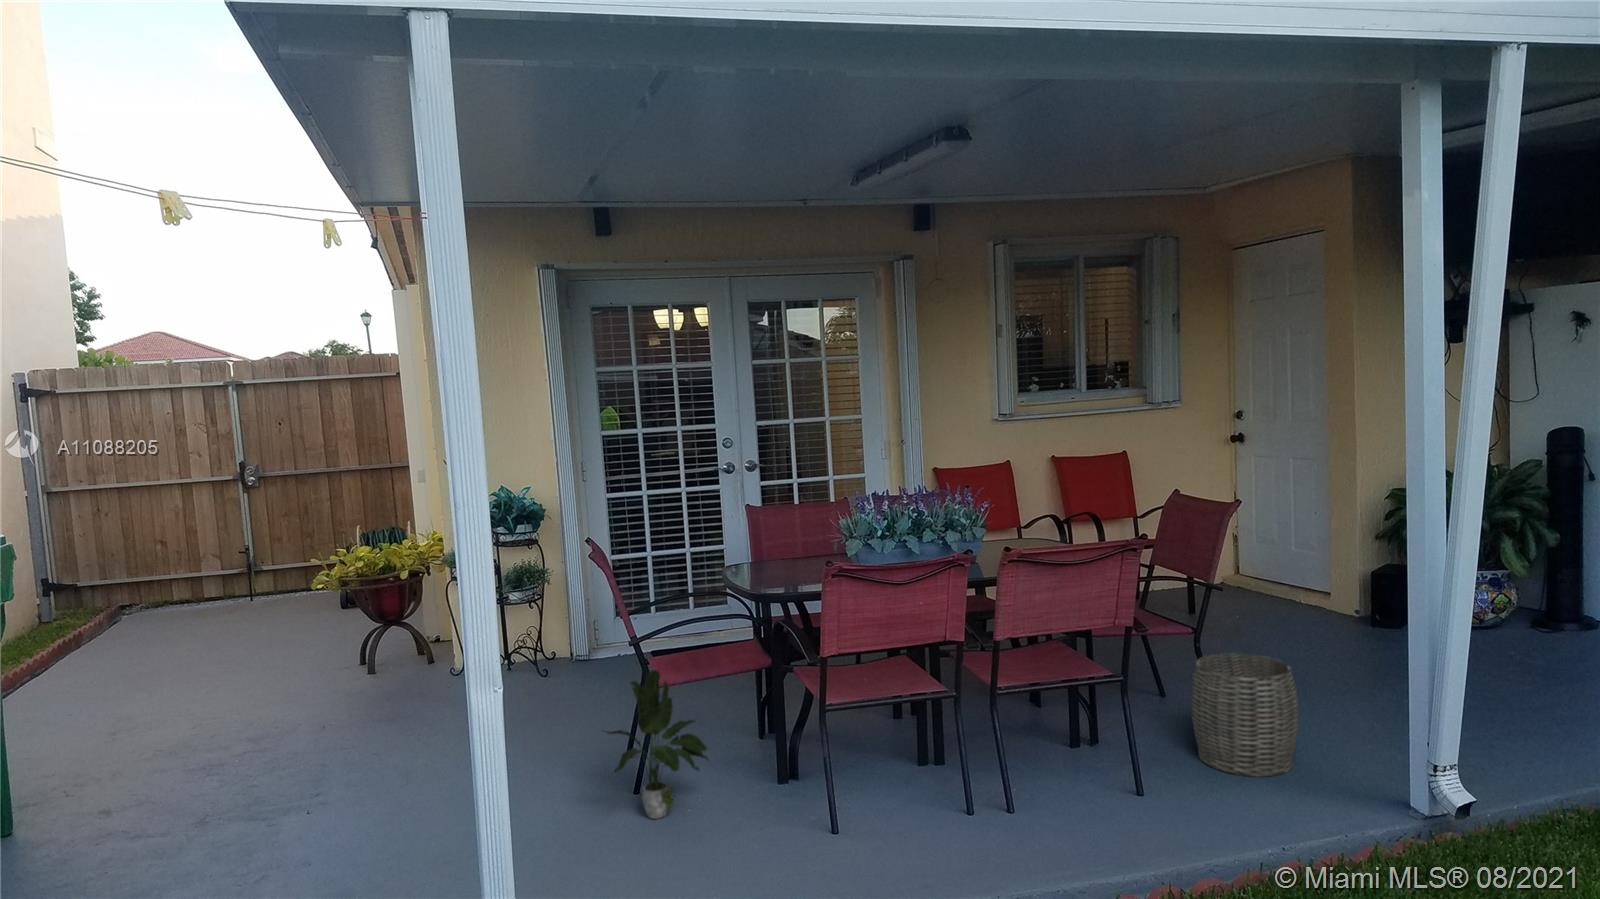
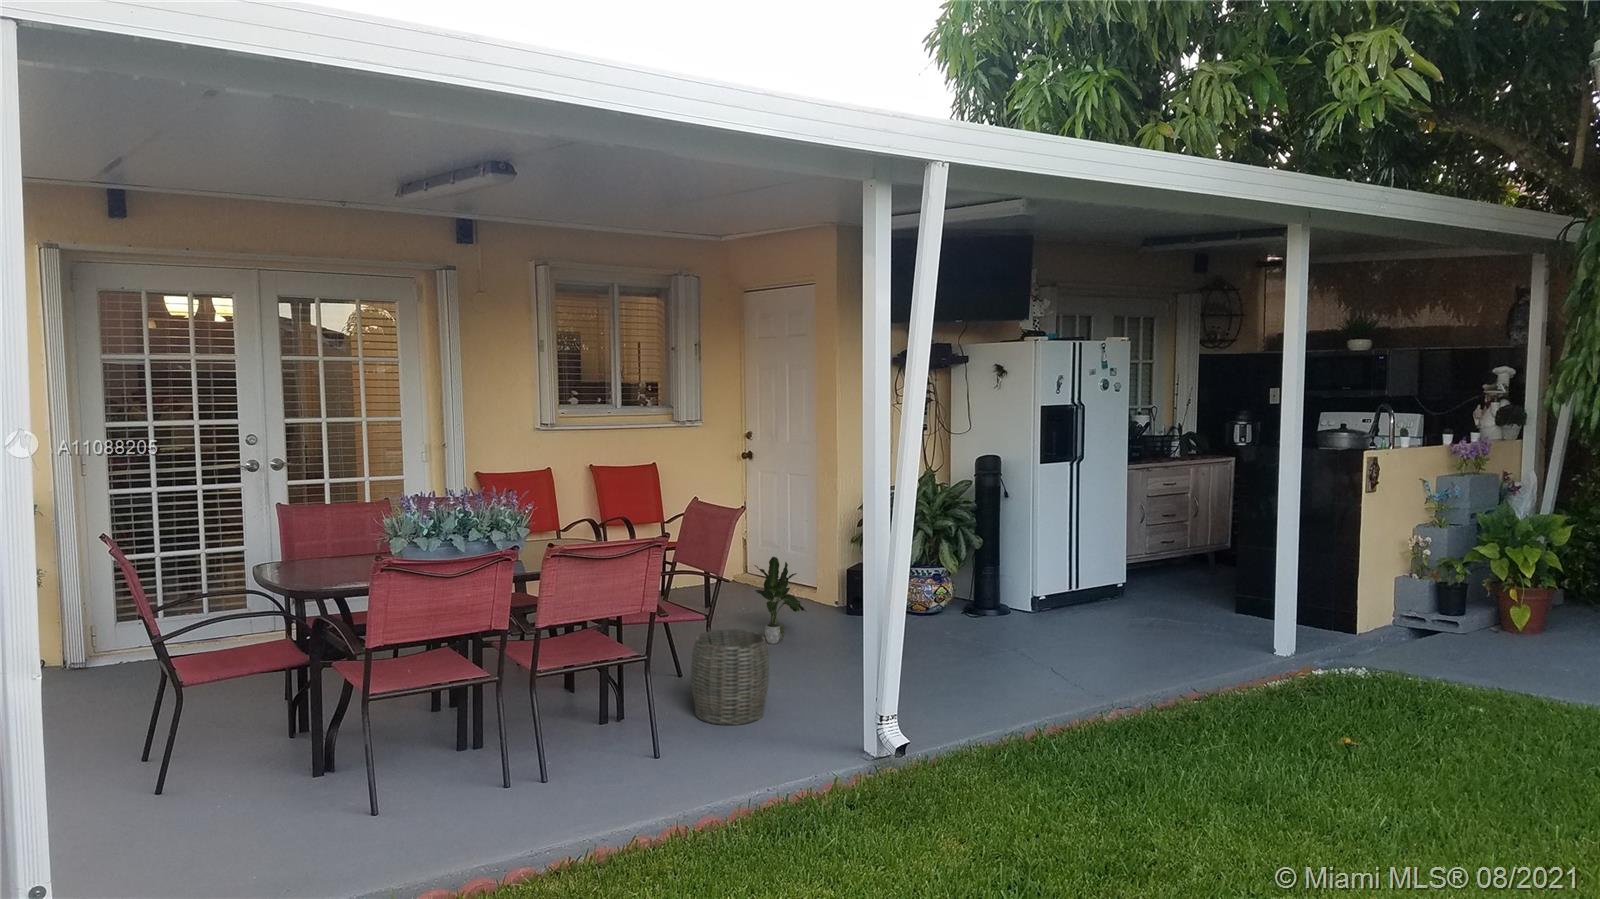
potted plant: present [607,670,708,819] -> present [755,557,807,644]

